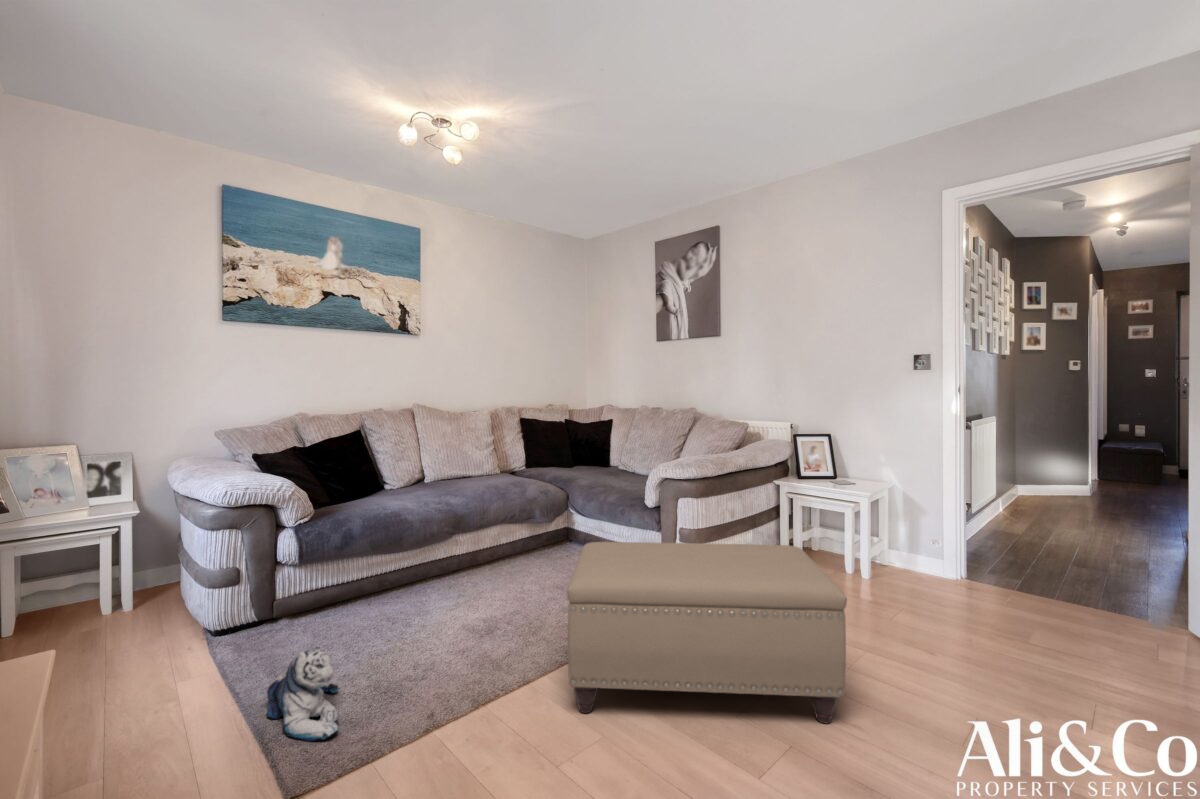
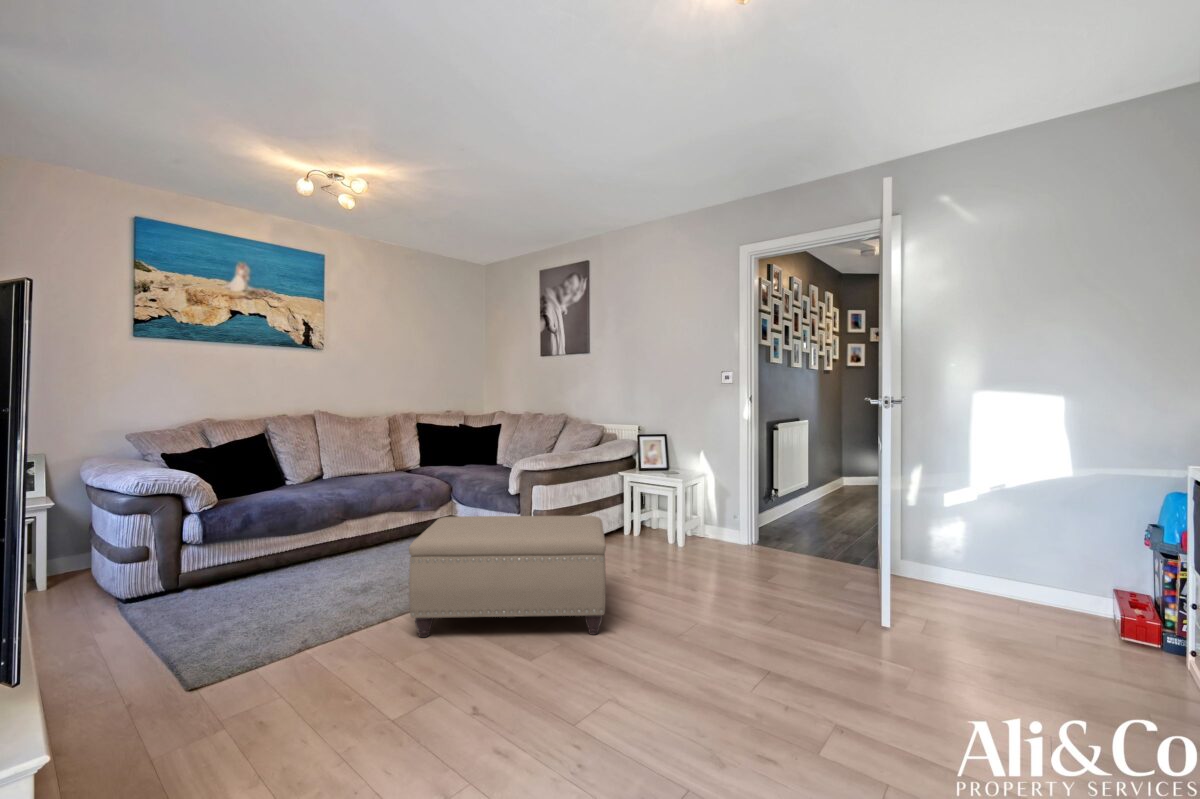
plush toy: present [266,647,338,741] -> none [170,597,232,663]

